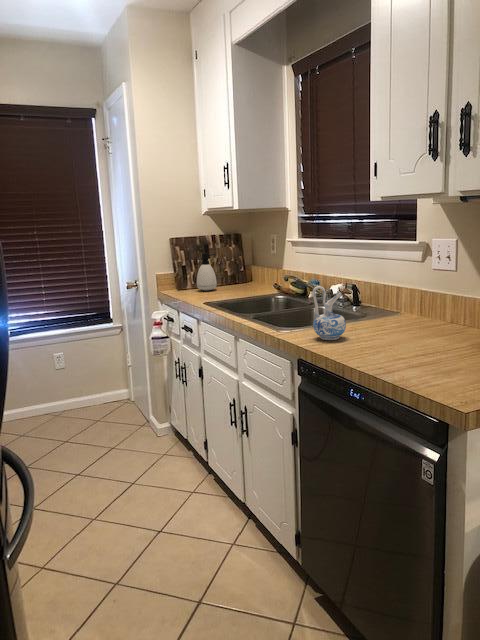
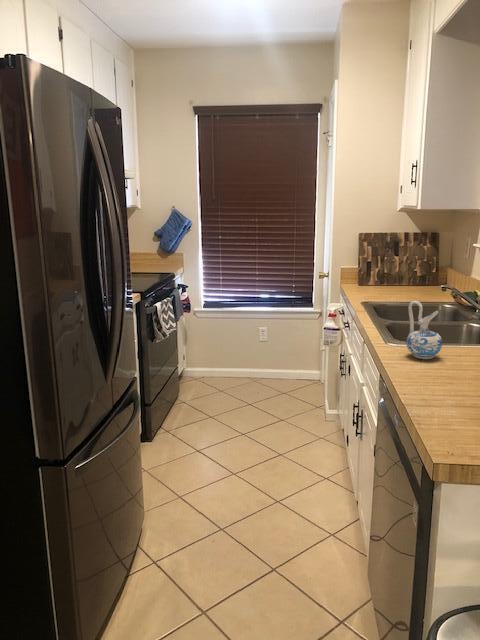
soap dispenser: present [197,253,217,291] -> none [376,251,399,289]

